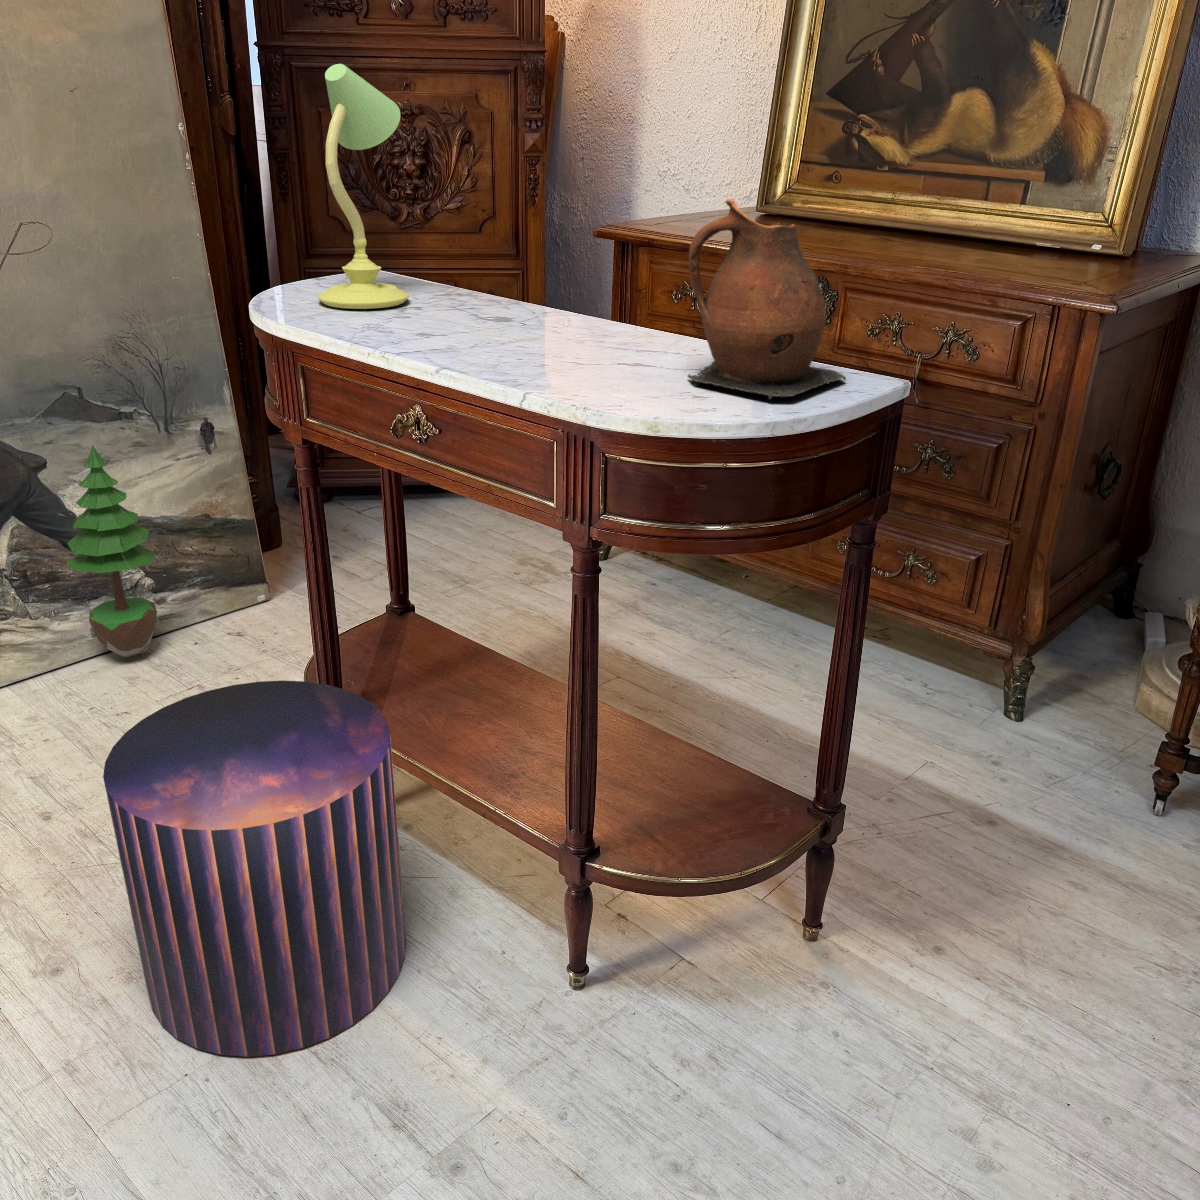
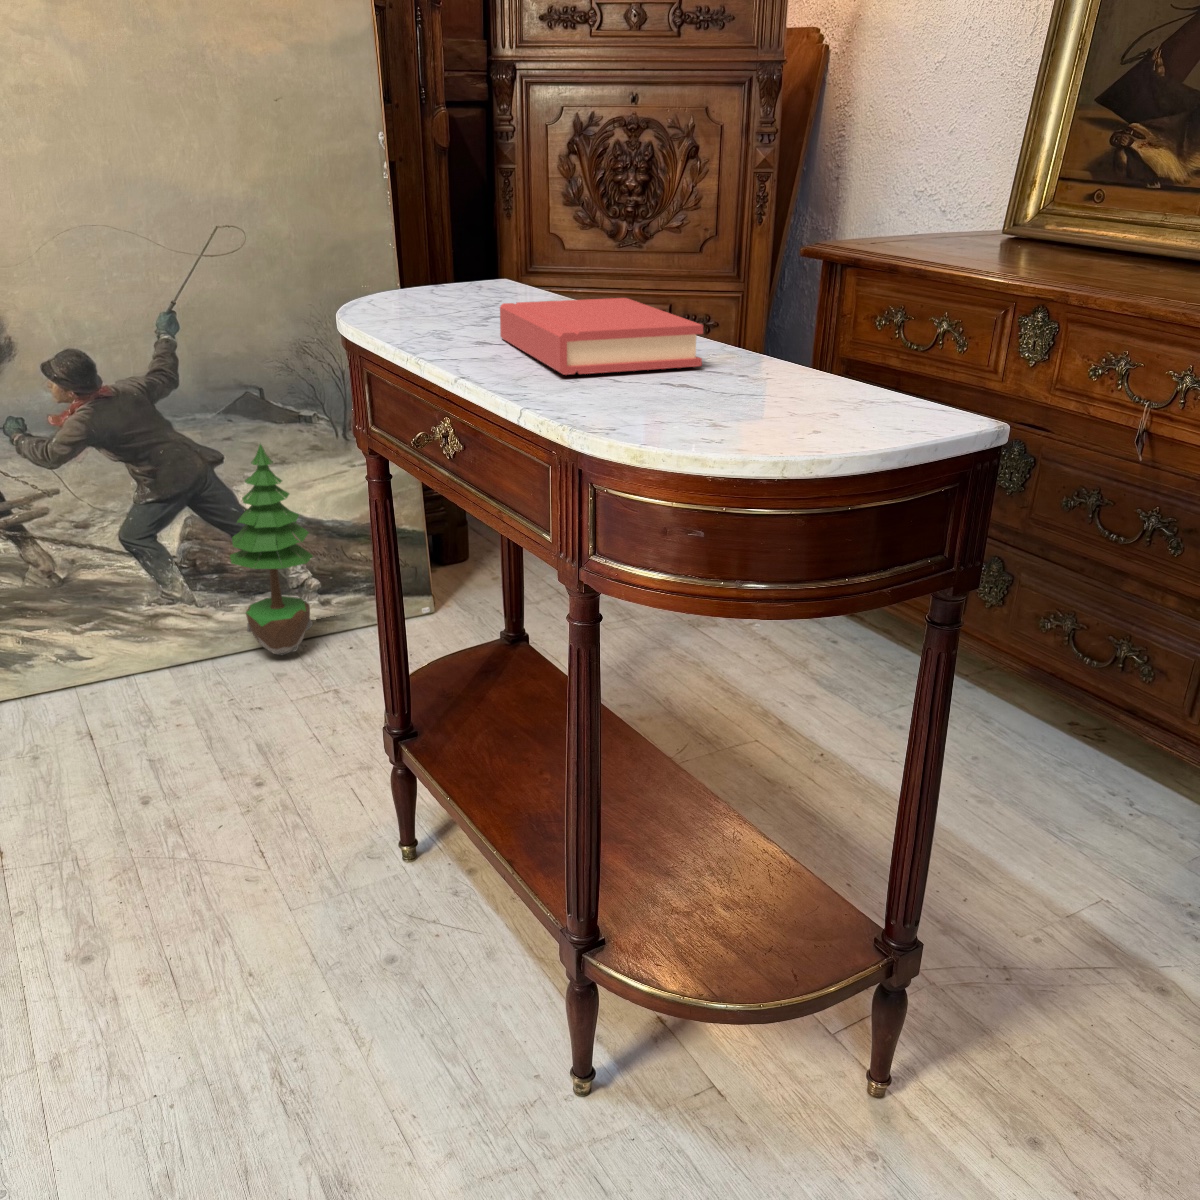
table lamp: present [318,64,409,309] -> none [418,53,515,314]
ceramic pitcher: present [688,199,846,399] -> none [733,190,932,433]
hardback book: none [429,288,631,363] -> present [500,298,703,375]
pouf: present [103,681,406,1057] -> none [109,695,425,1094]

